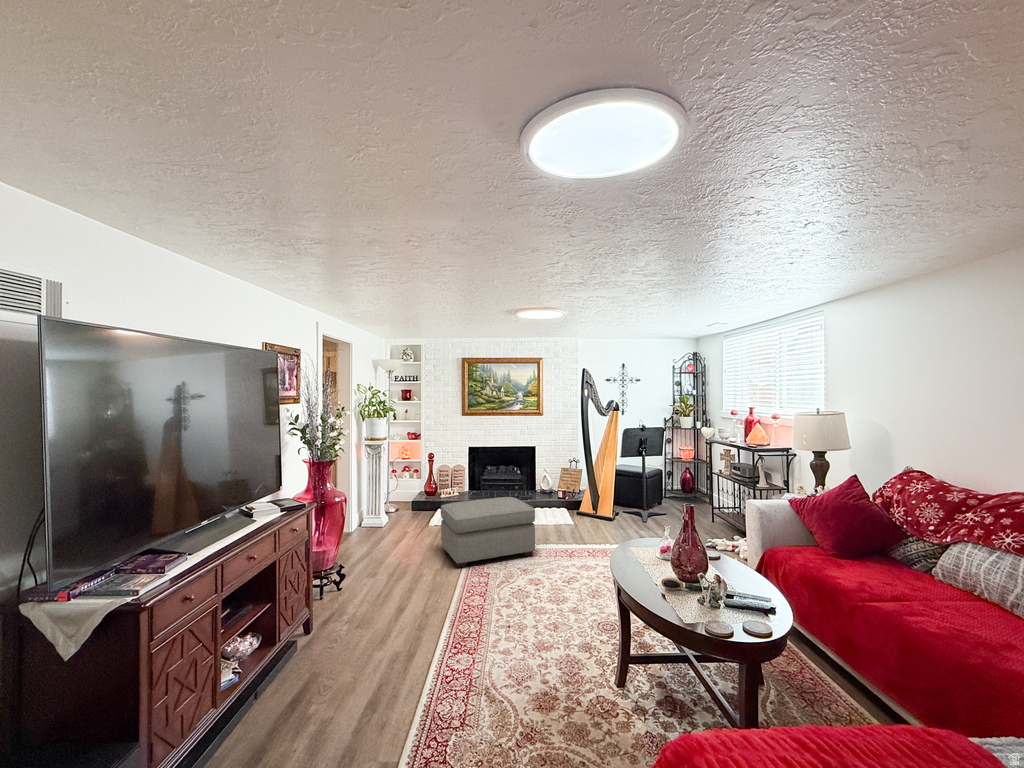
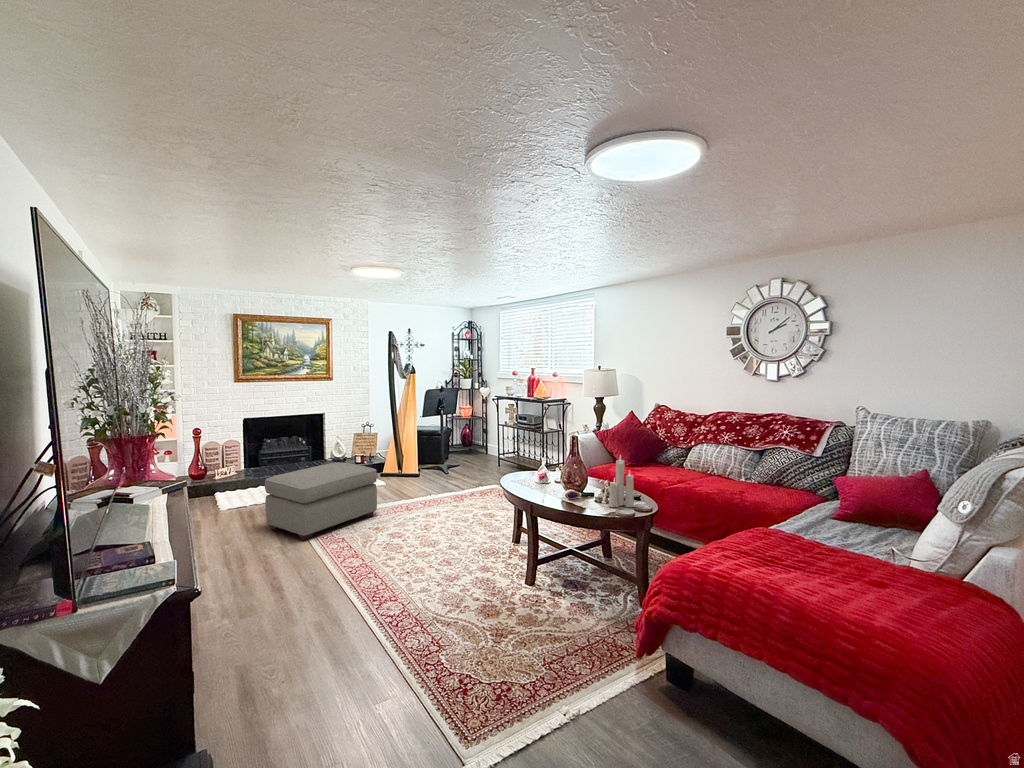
candle: none [709,539,749,623] -> present [608,460,634,507]

